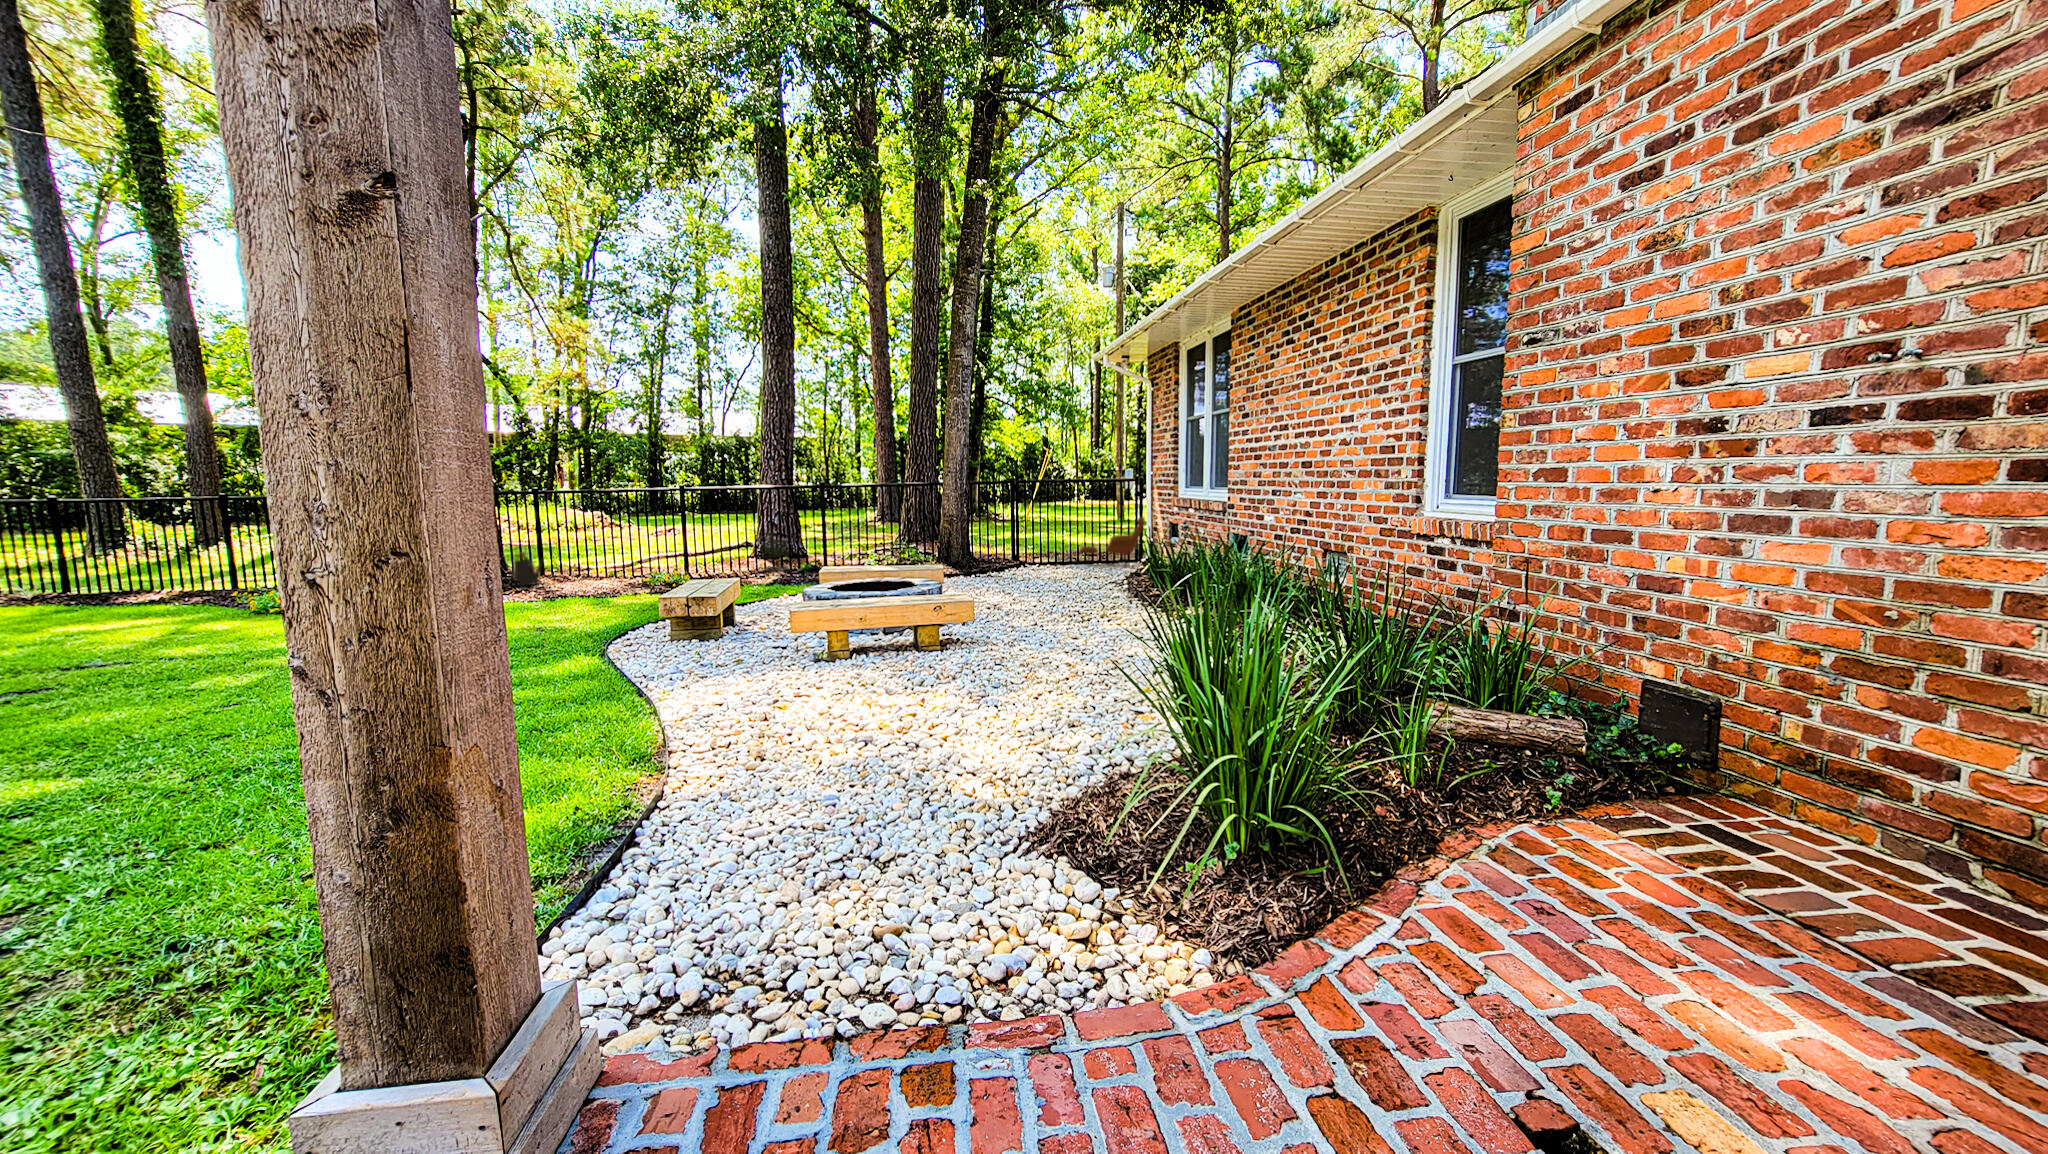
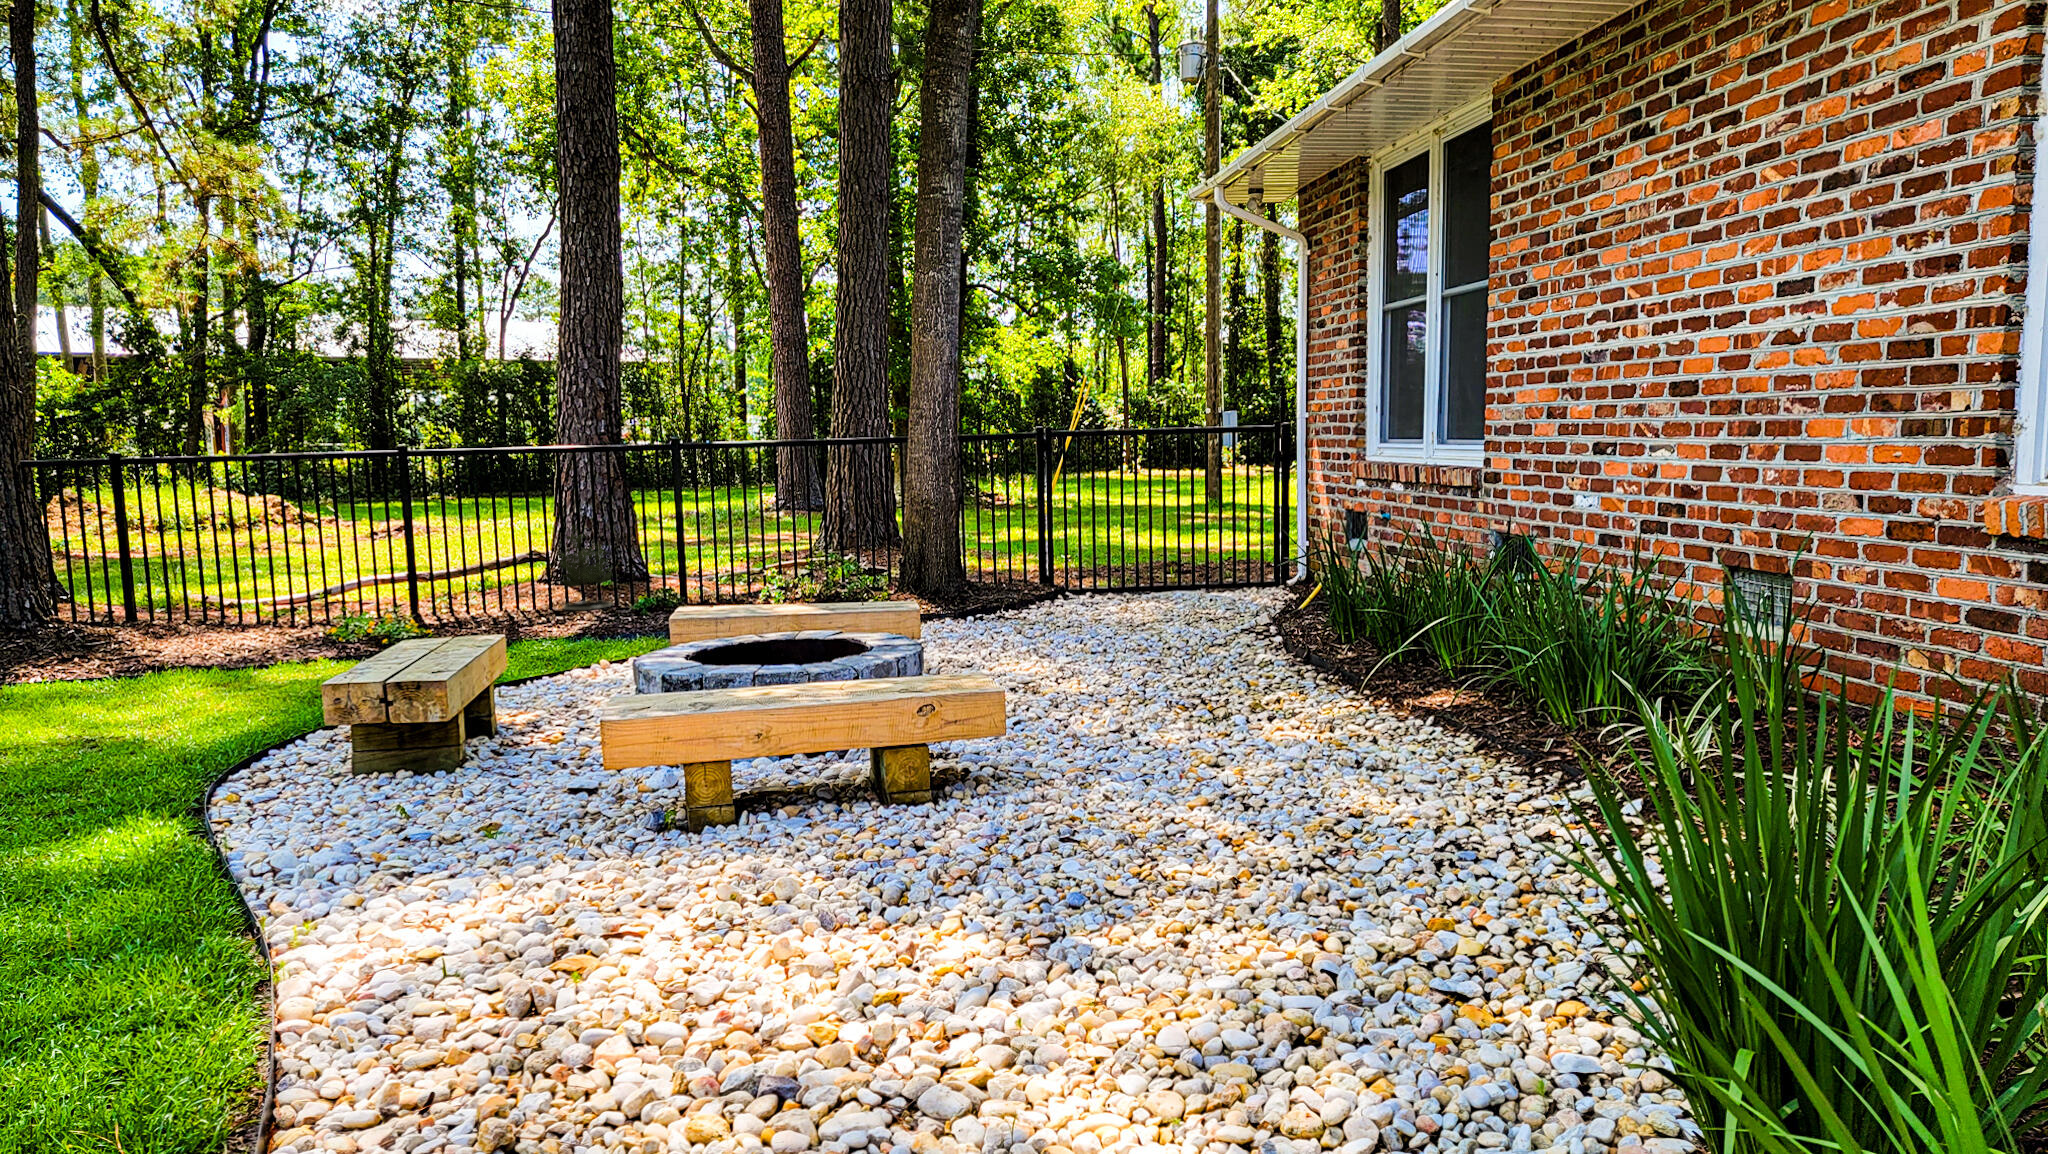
lounge chair: present [1080,517,1145,565] -> none [1163,496,1296,595]
watering can: present [512,552,542,586] -> none [59,572,130,647]

